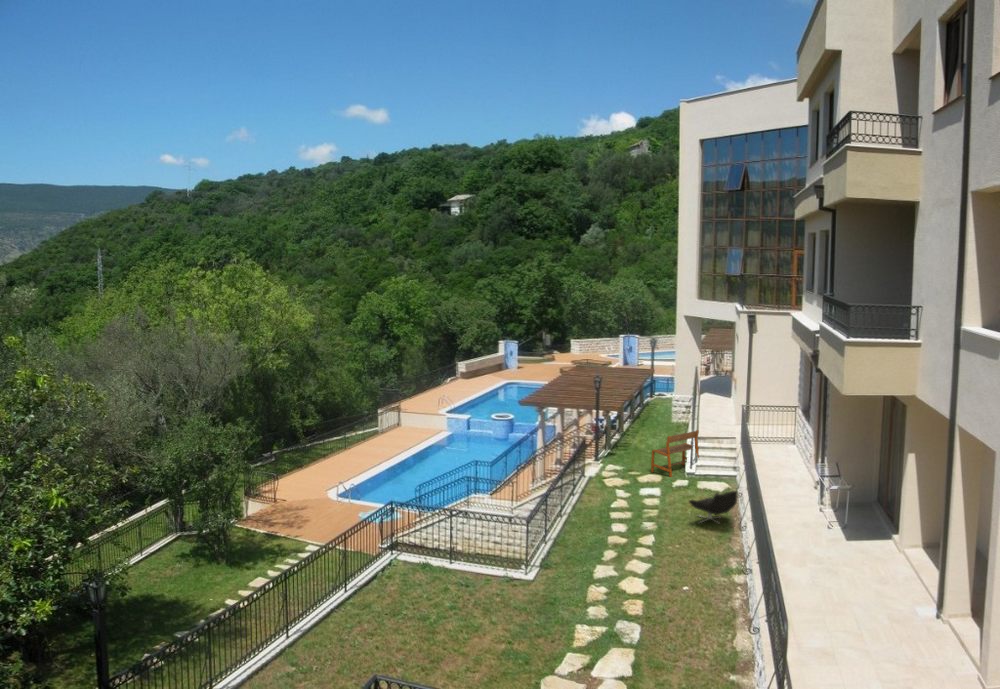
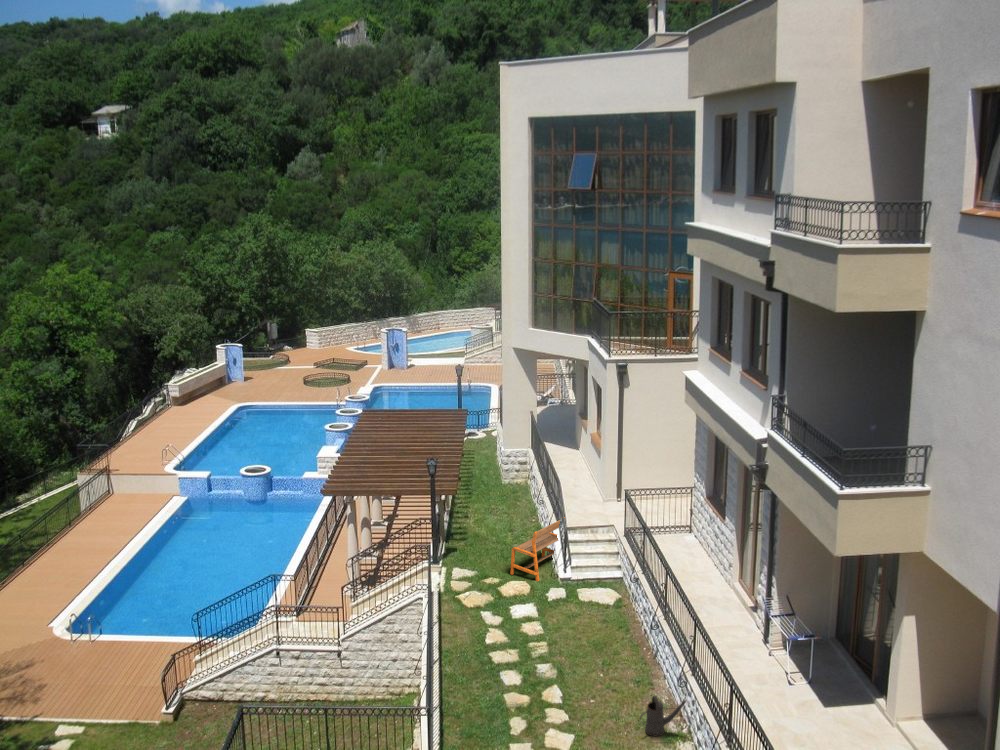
lounge chair: present [689,491,738,522] -> none [597,621,654,664]
watering can: none [699,530,739,563] -> present [640,696,686,736]

